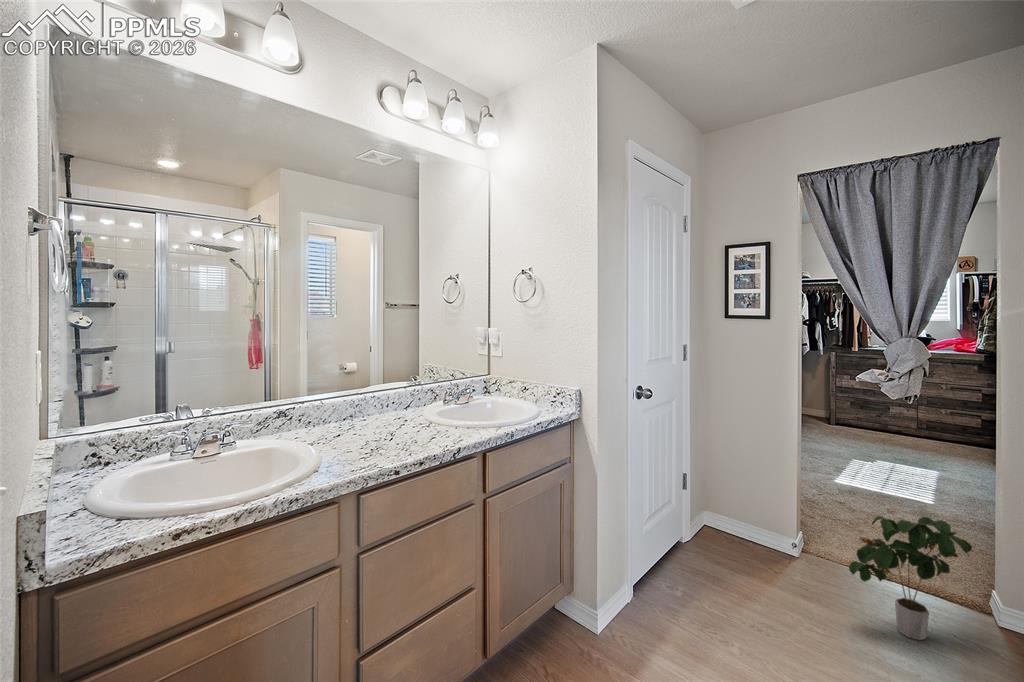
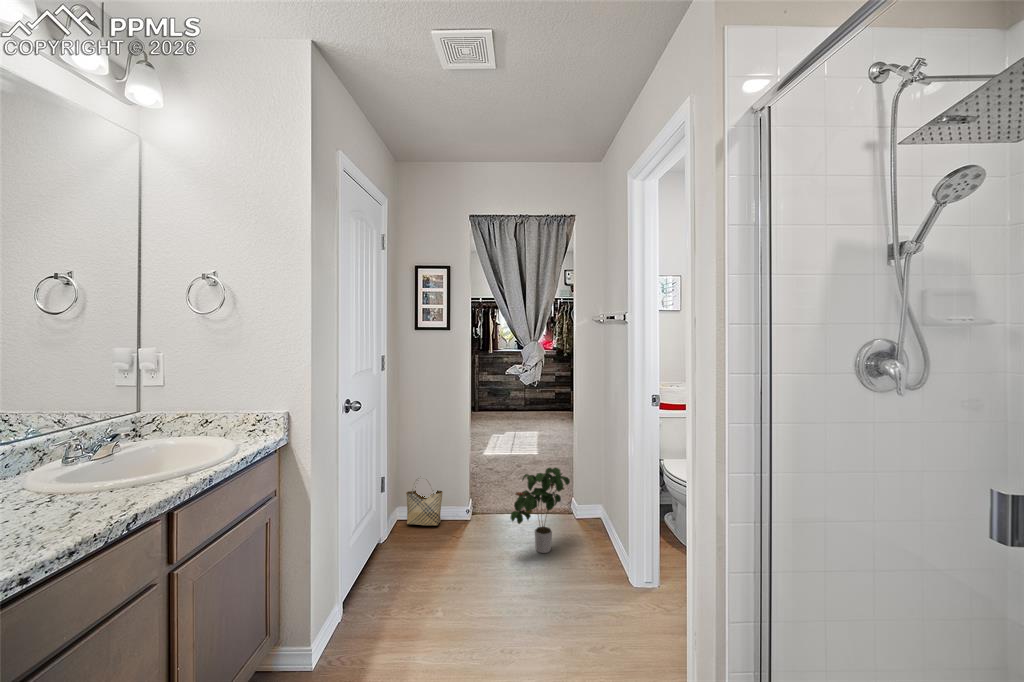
woven basket: none [710,483,756,548] -> present [406,479,443,525]

